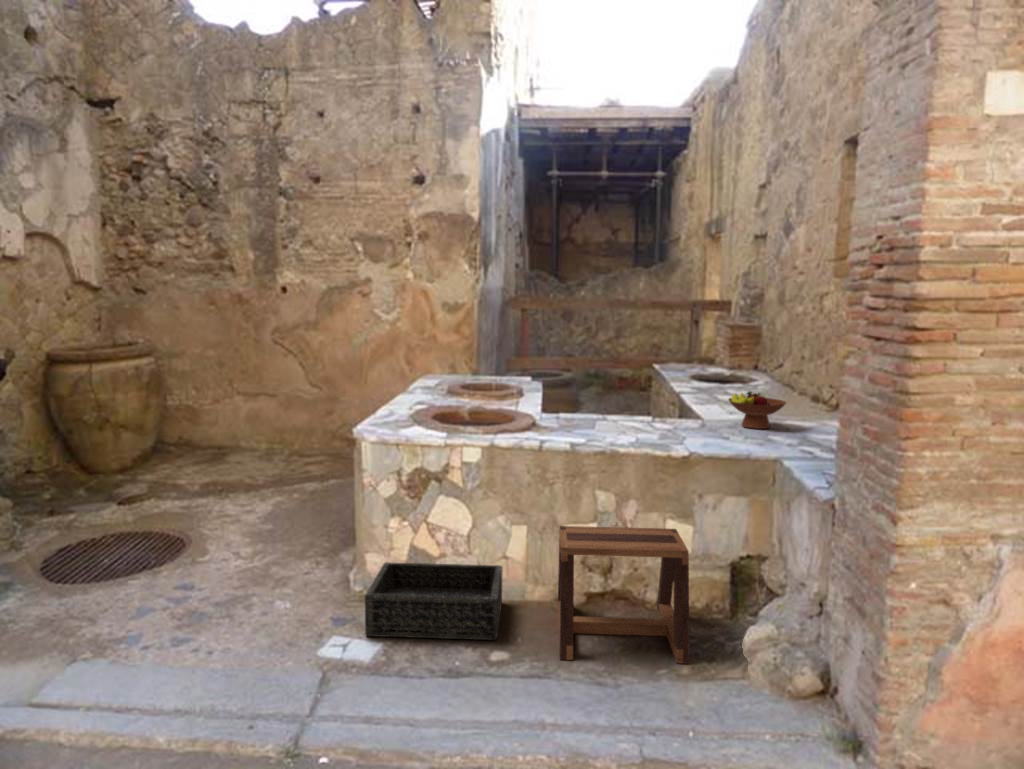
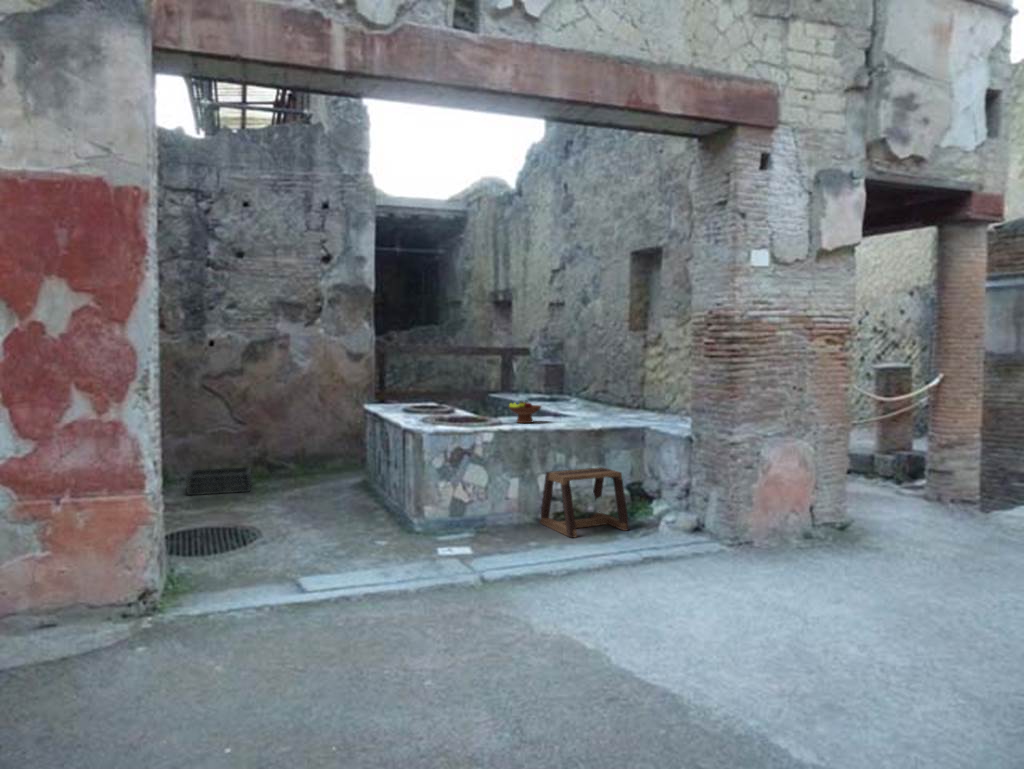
fruit bowl: present [729,391,786,429] -> present [509,401,541,423]
basket: present [365,562,502,640] -> present [186,467,252,495]

